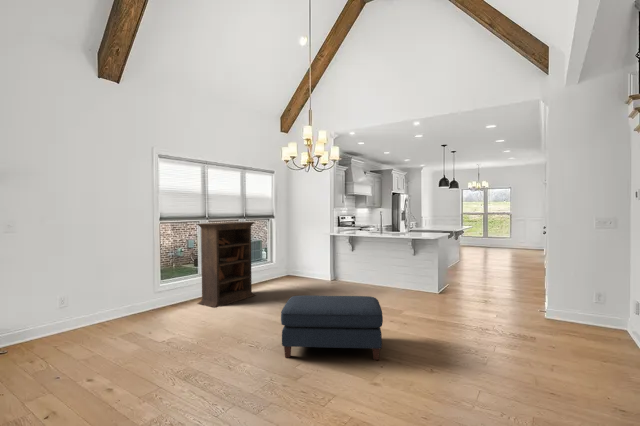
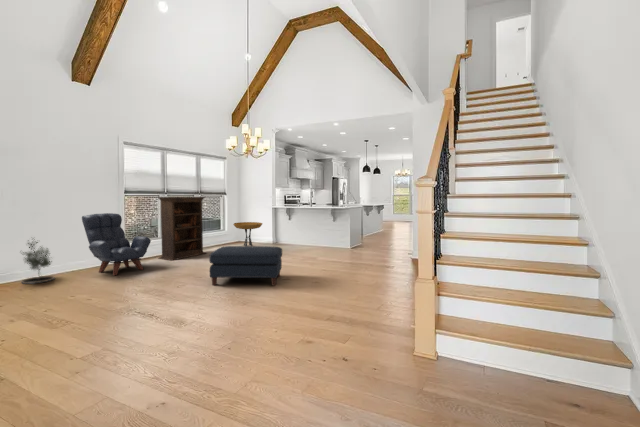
armchair: none [105,247,191,335] -> present [82,213,151,275]
side table: none [285,252,322,283] -> present [233,222,262,246]
potted tree: none [23,283,70,350] -> present [22,242,54,284]

